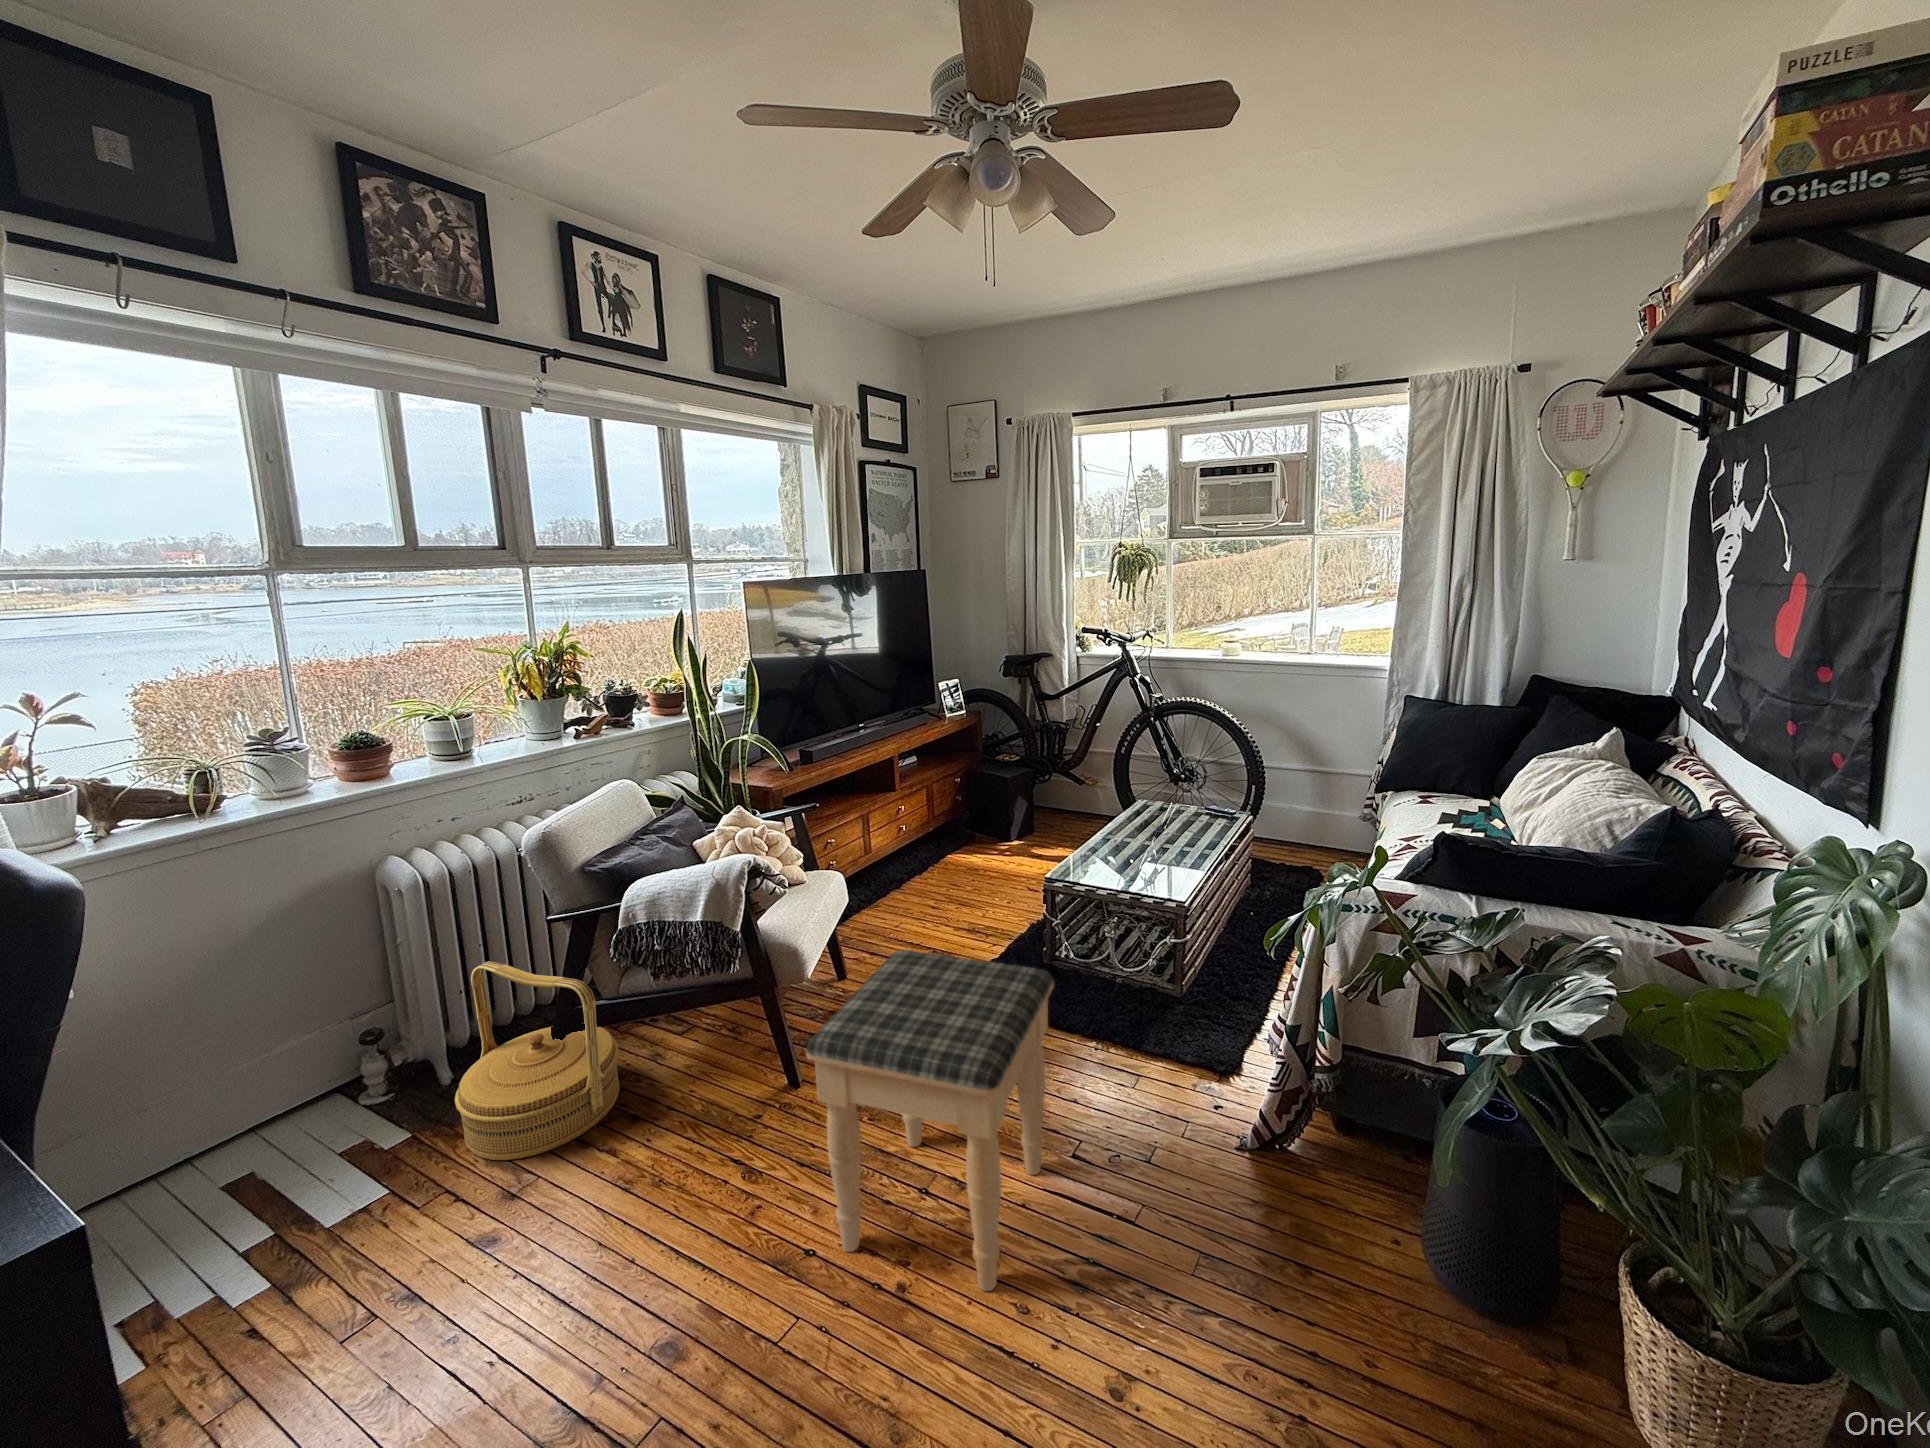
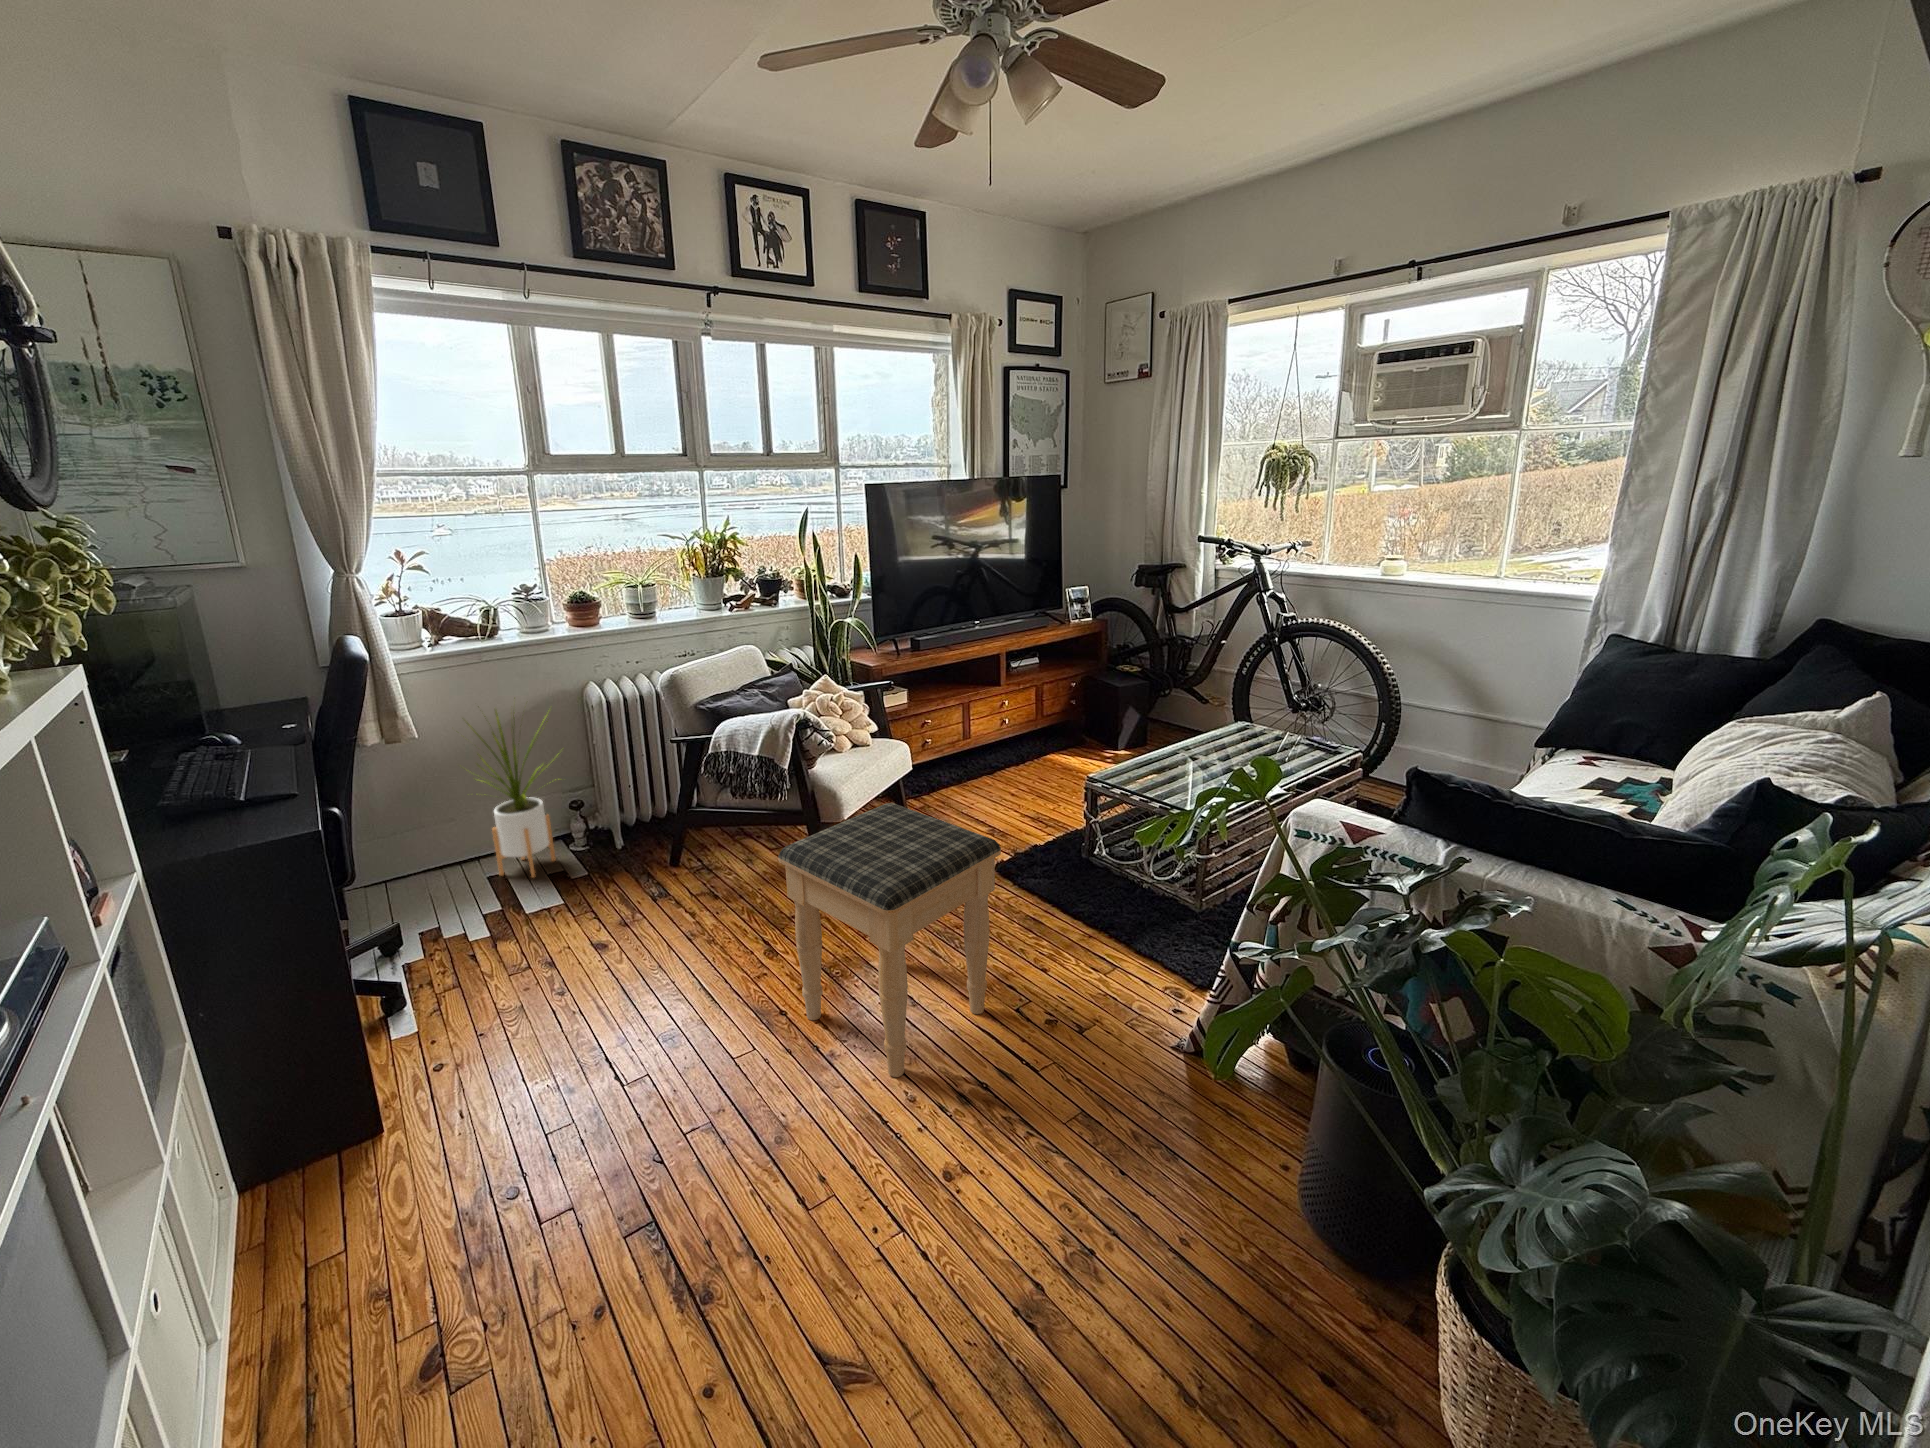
house plant: none [153,894,371,1183] -> present [468,711,556,877]
woven basket: present [455,961,620,1160] -> none [607,764,715,903]

